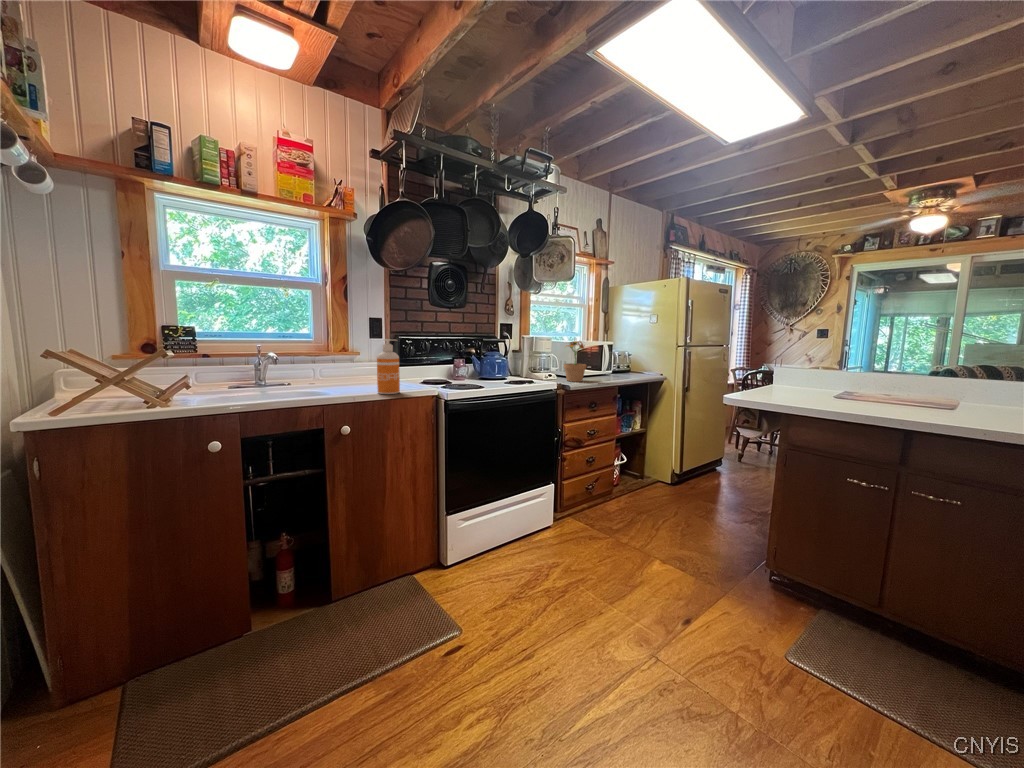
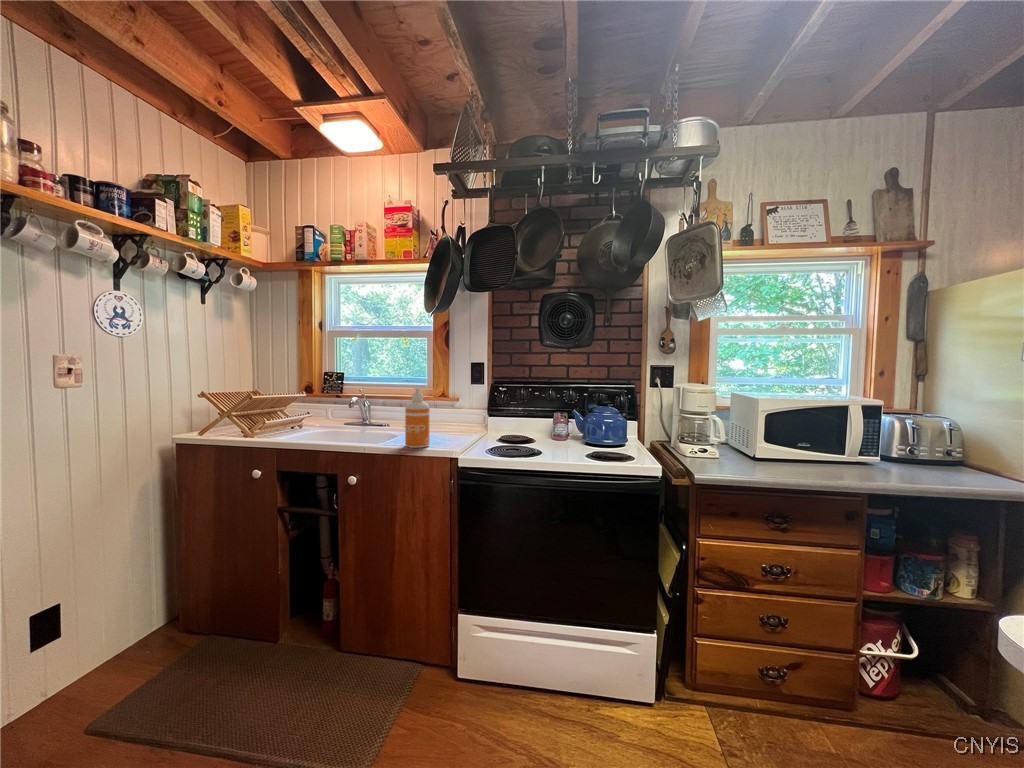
potted plant: present [564,341,587,382] -> none [724,390,773,469]

